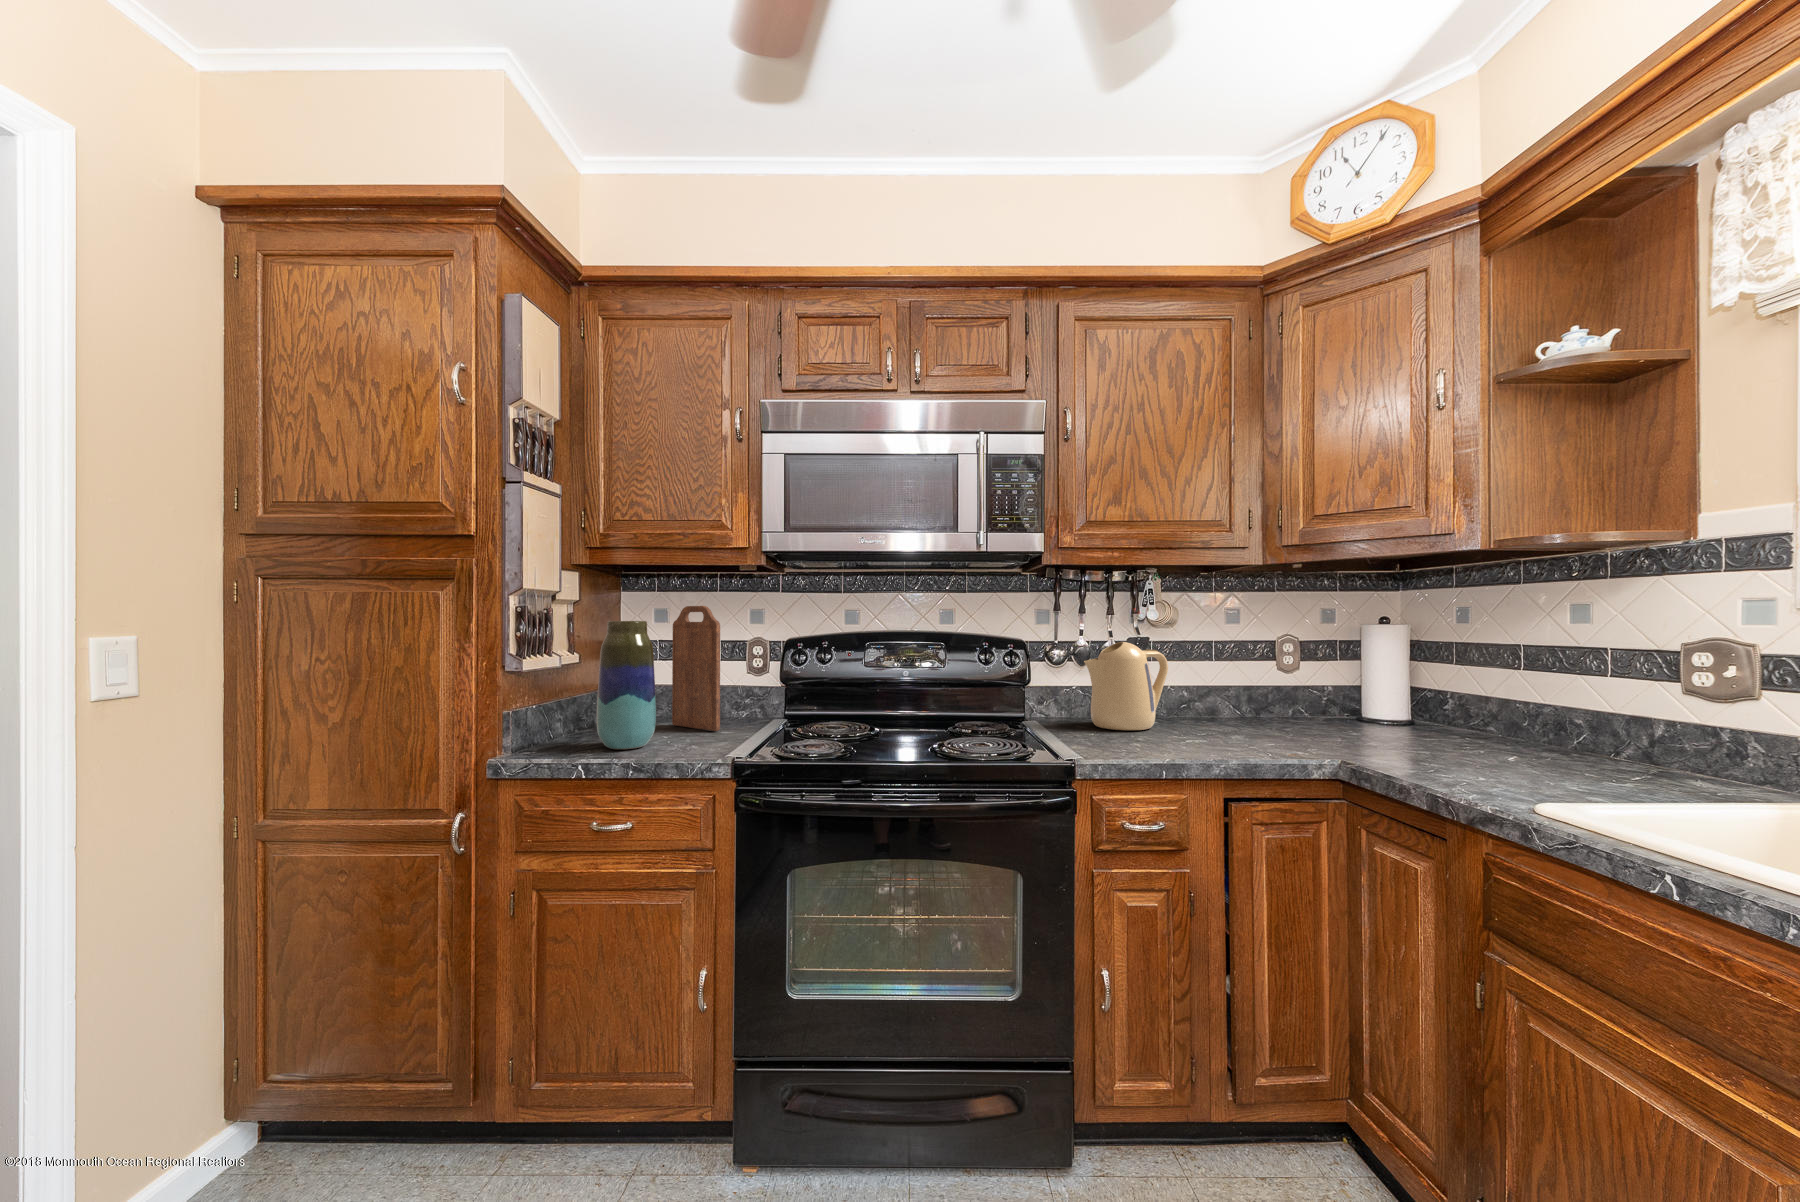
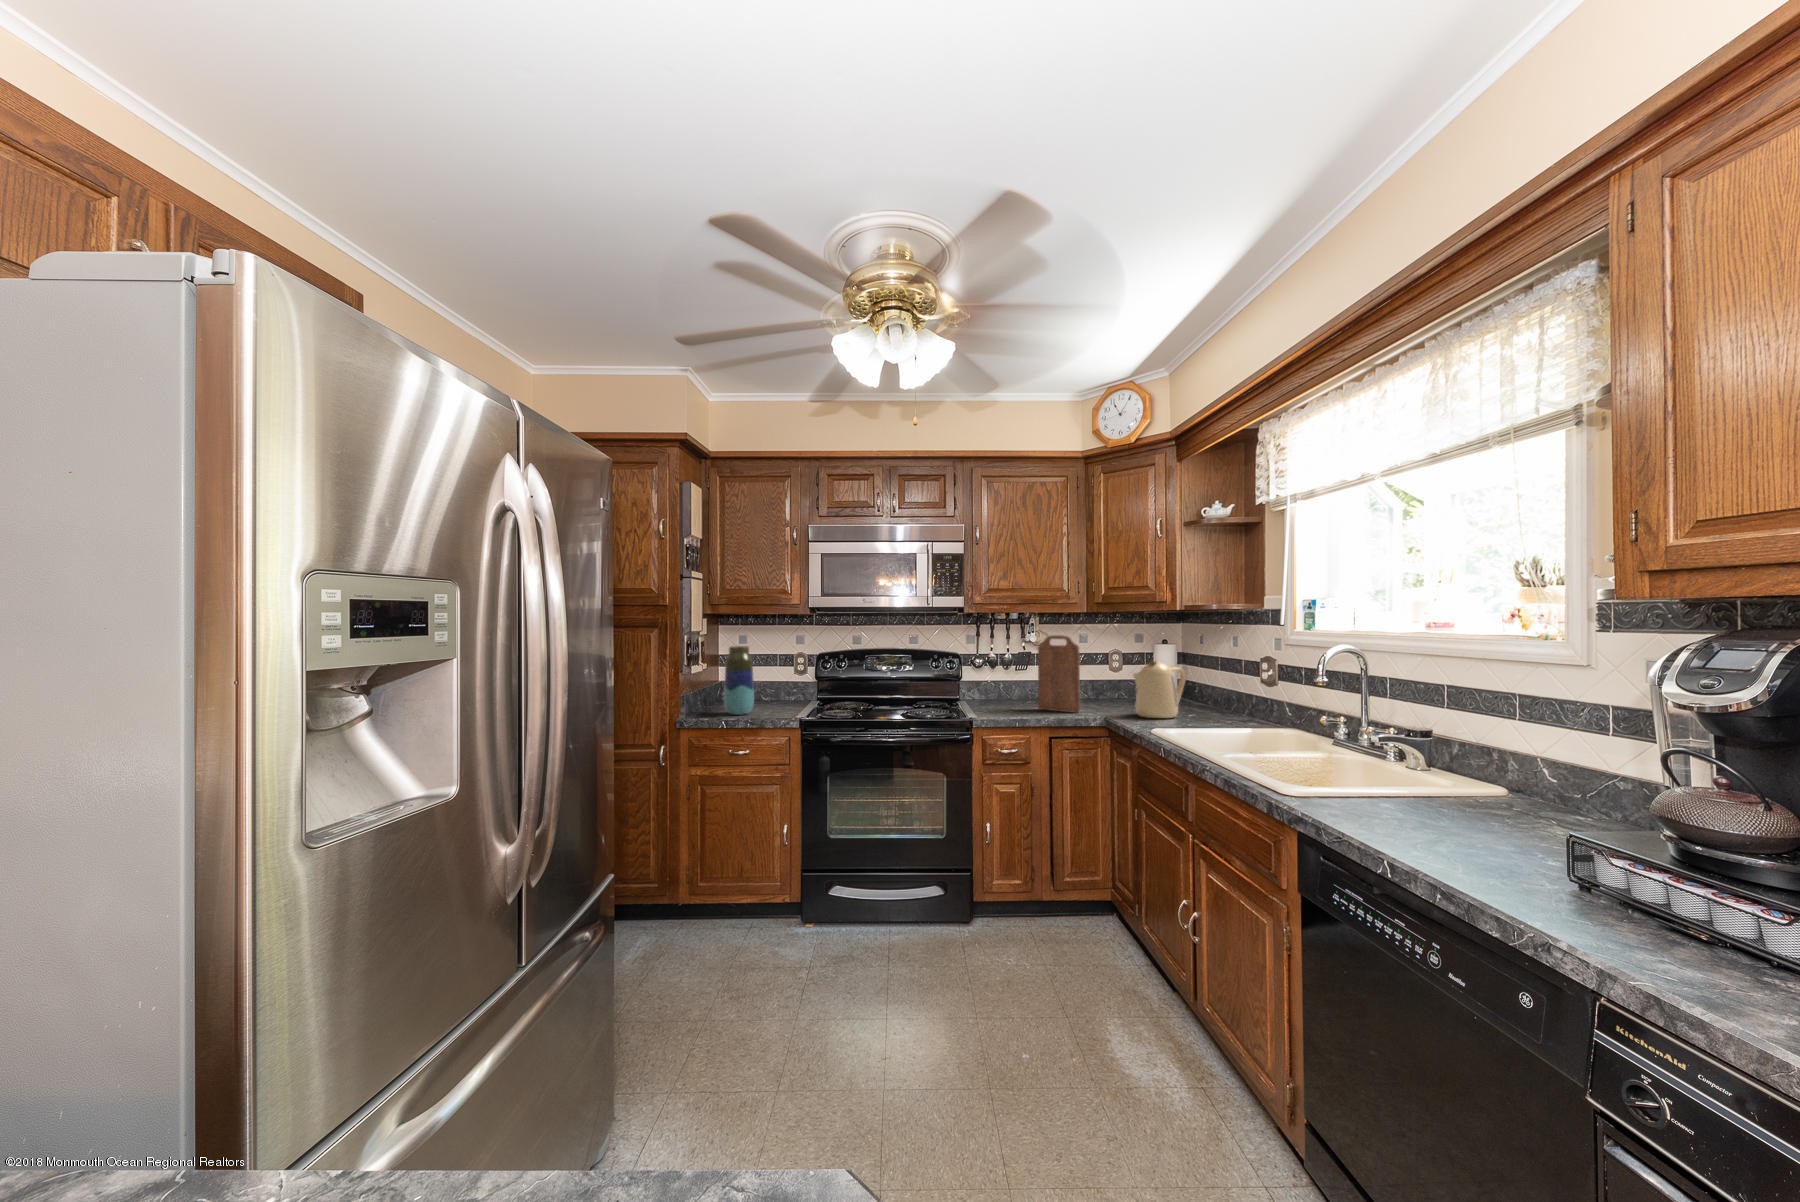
cutting board: present [672,606,720,731] -> present [1038,635,1080,712]
kettle: present [1084,642,1168,730] -> present [1133,661,1186,718]

